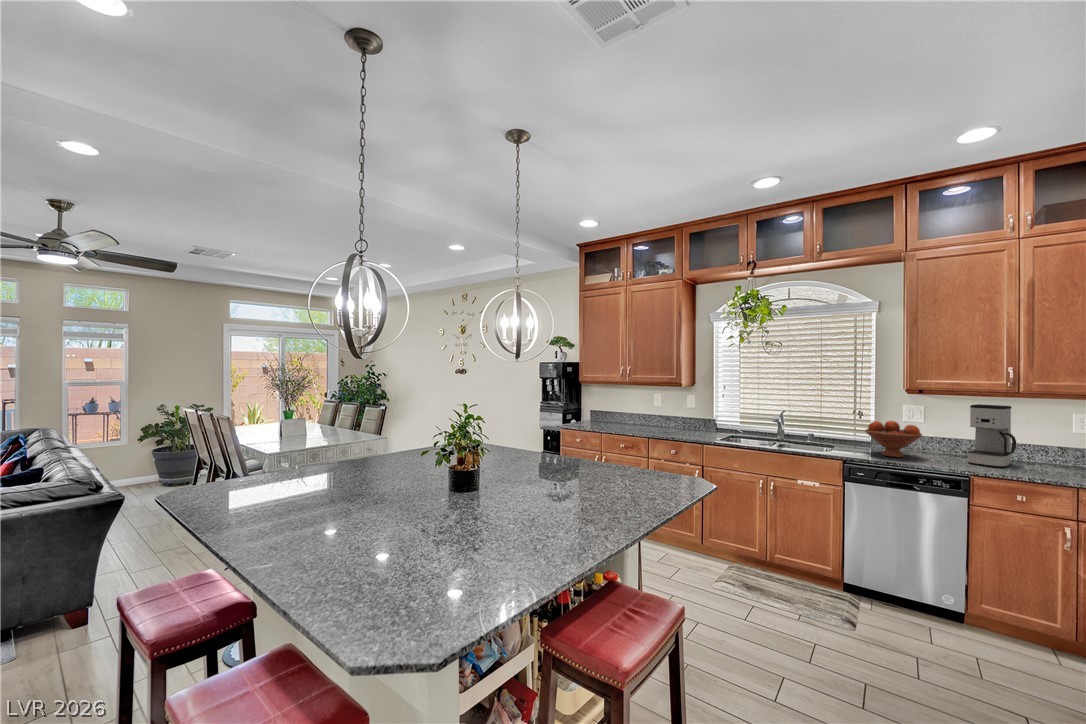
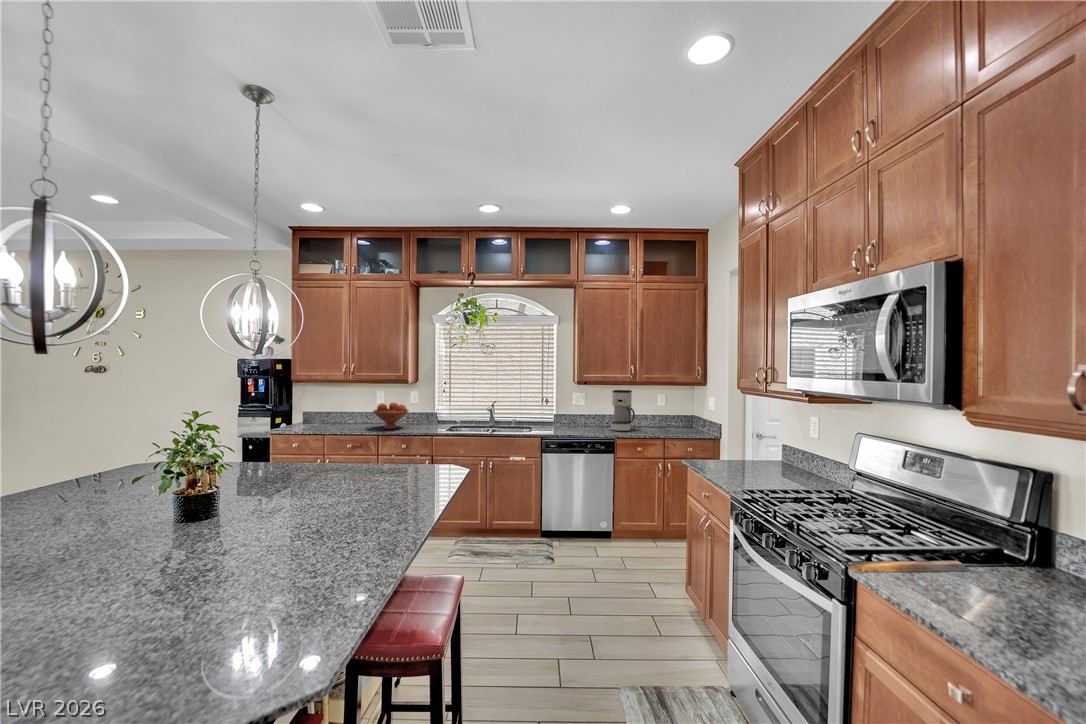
fruit bowl: present [865,421,922,457] -> present [373,402,408,429]

